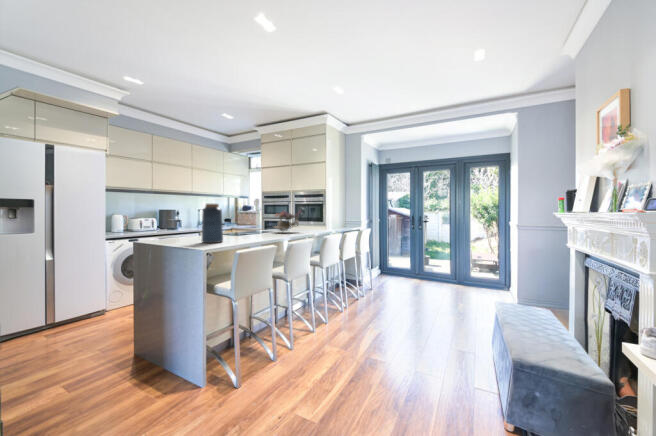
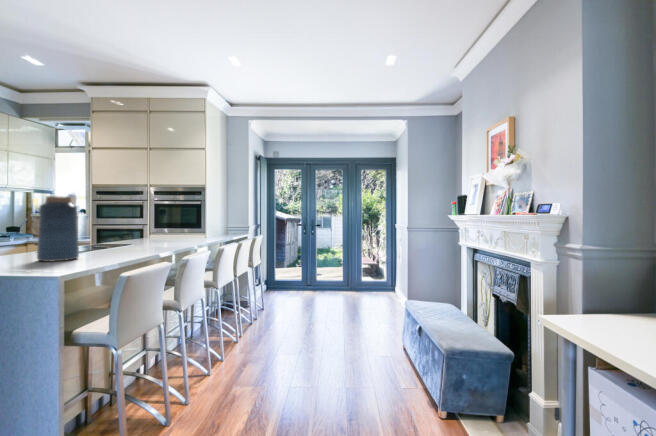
flower arrangement: present [275,210,301,231] -> none [133,209,181,242]

